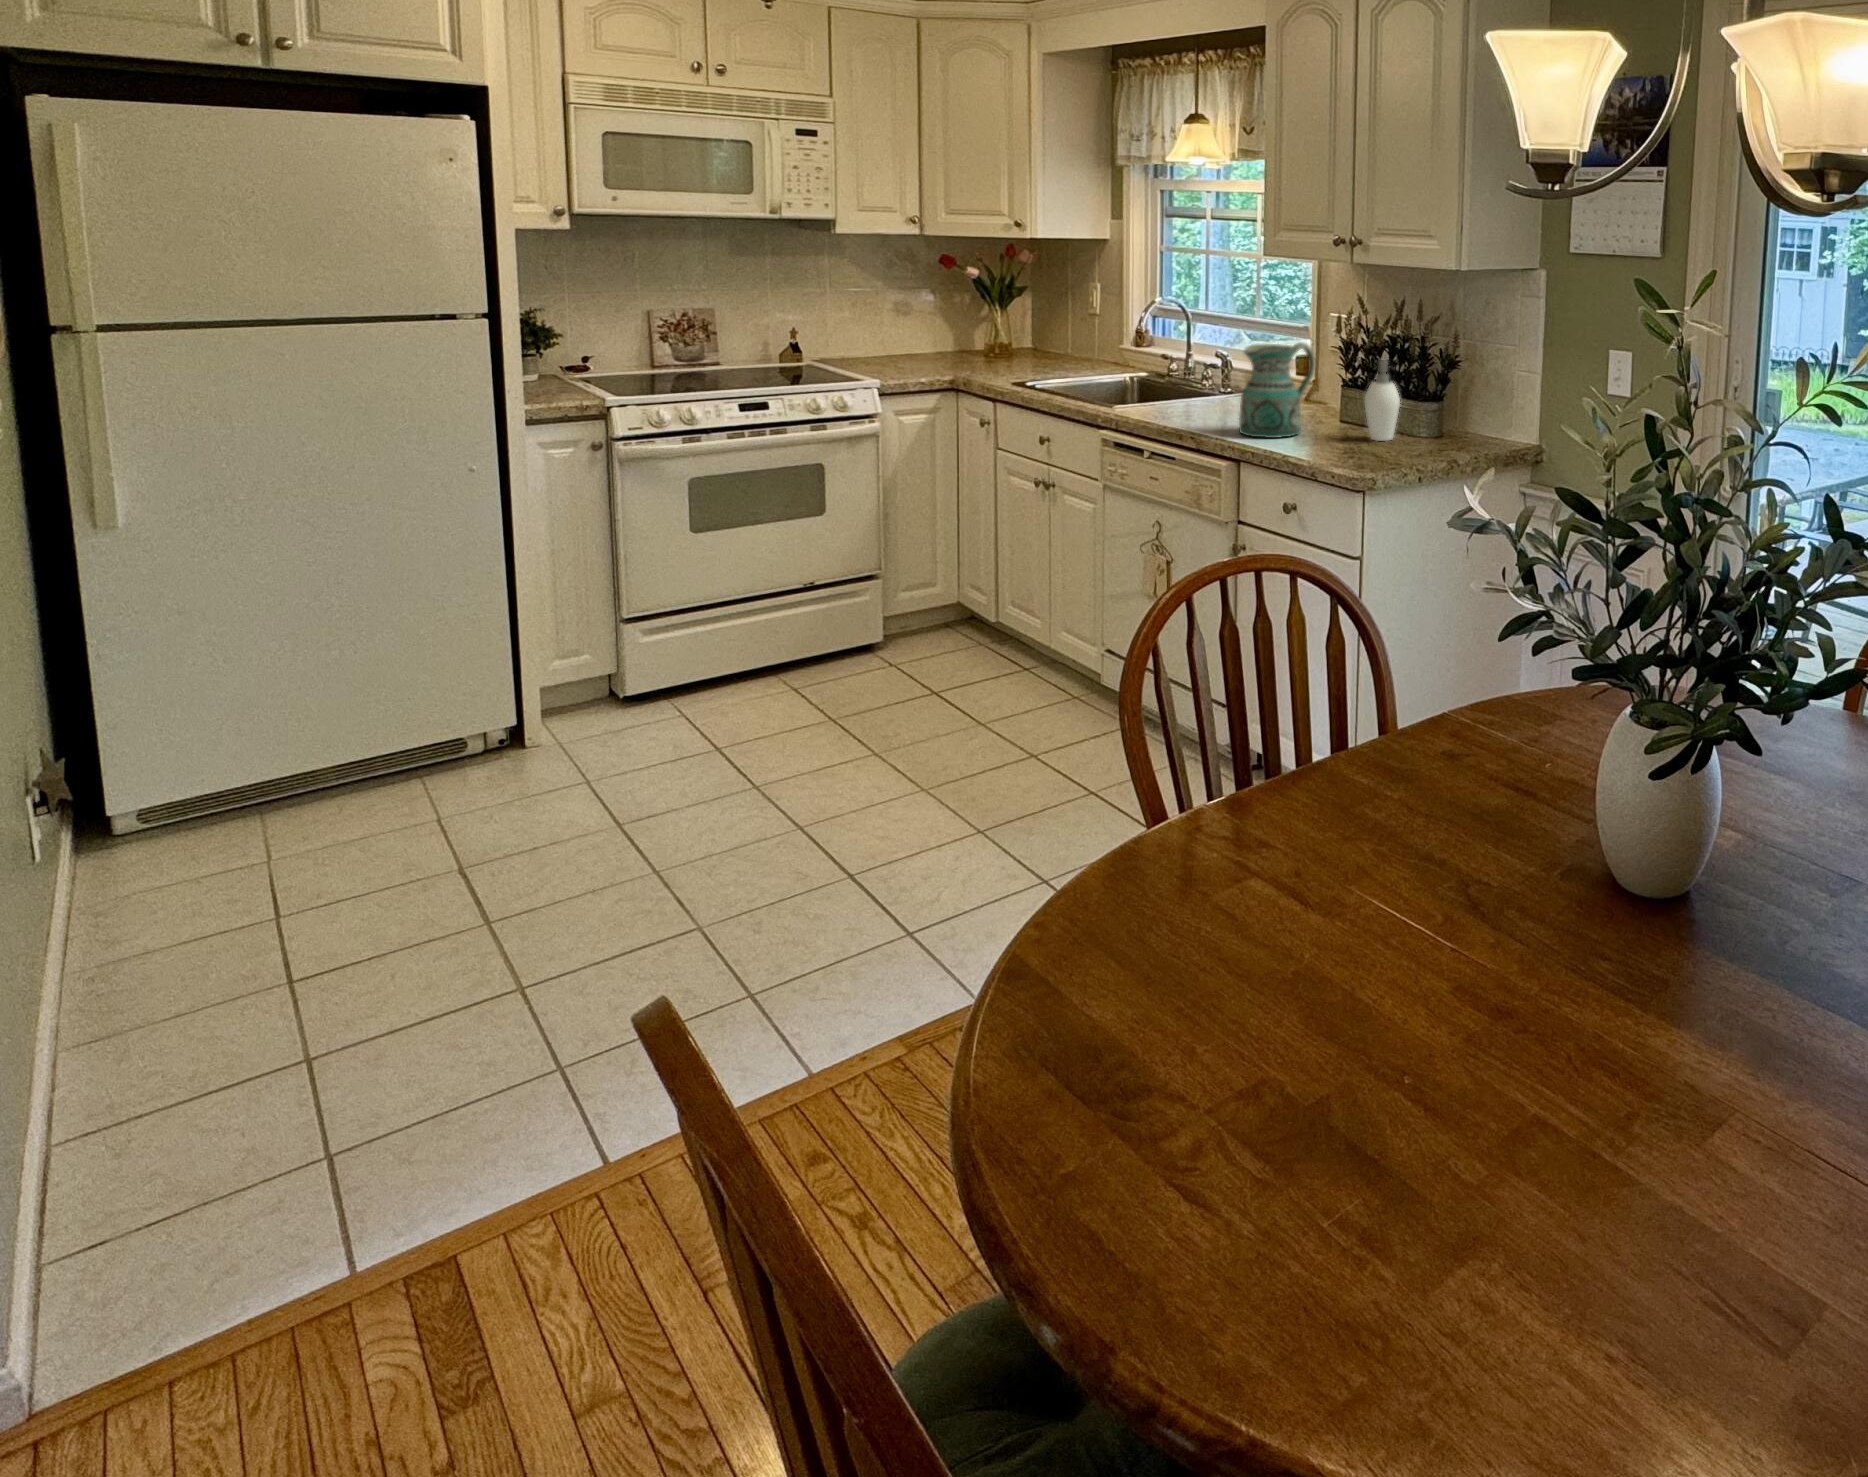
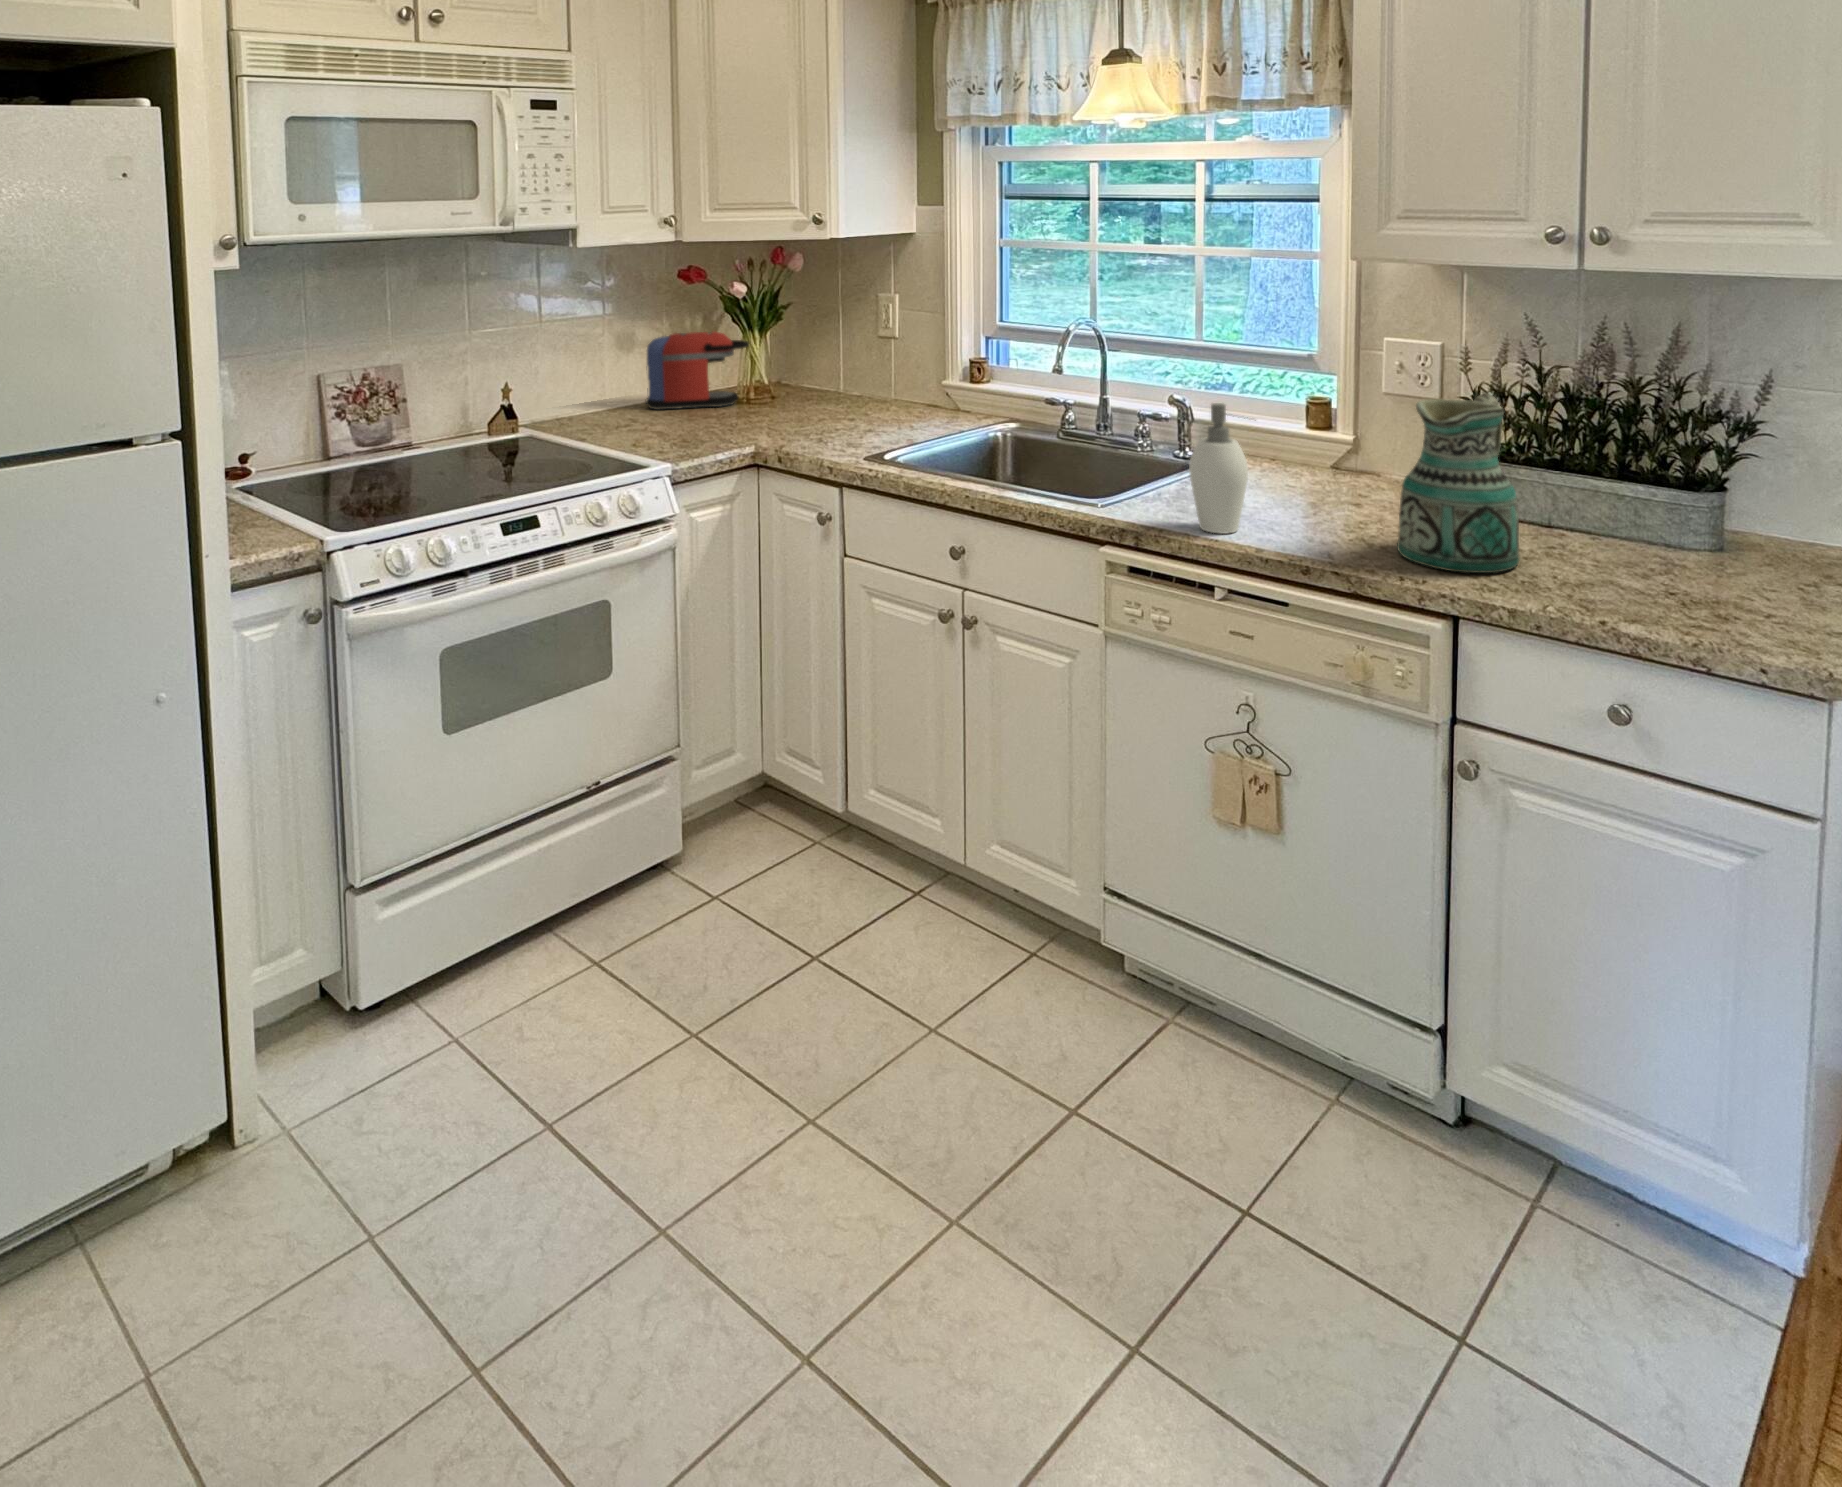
coffee maker: none [918,303,1000,358] -> present [646,331,749,409]
soap dispenser: present [1364,359,1400,441] -> present [1189,403,1256,534]

